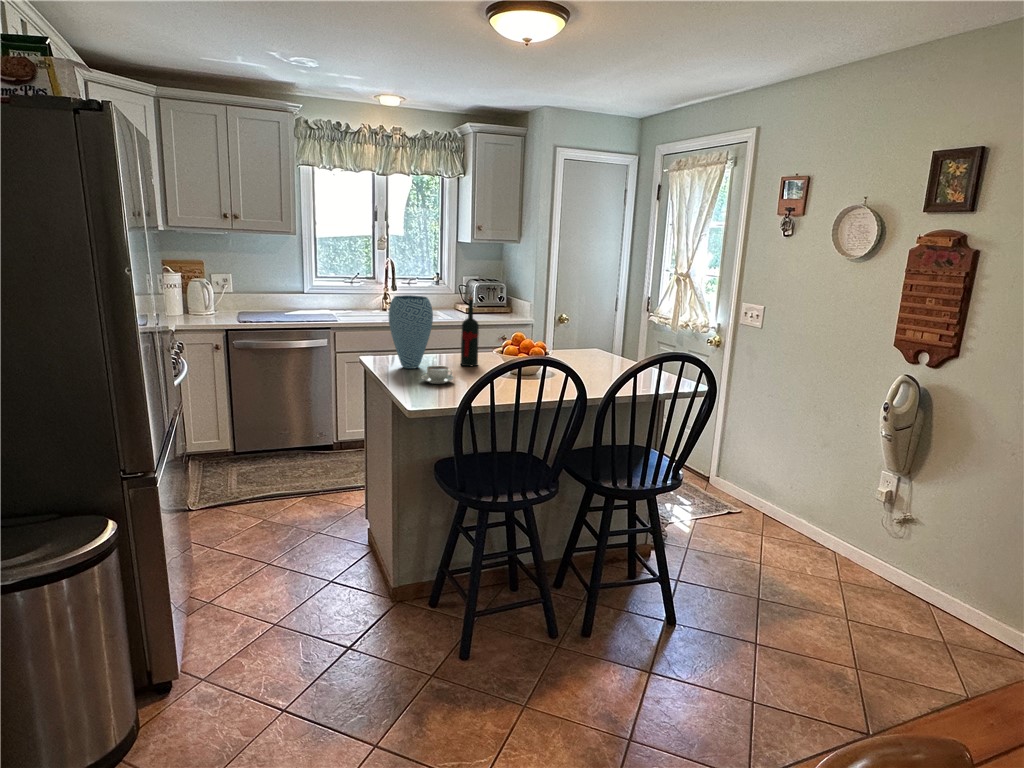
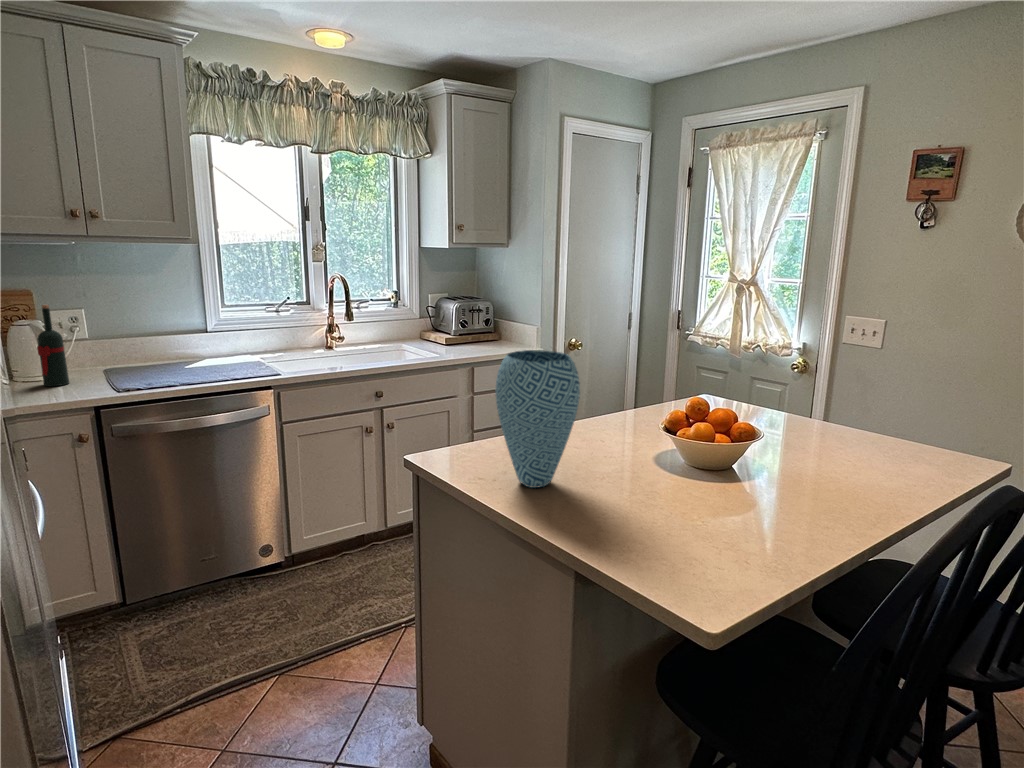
wine bottle: present [461,297,479,366] -> present [37,305,69,386]
coffee cup: present [421,365,454,384] -> none [610,490,677,533]

